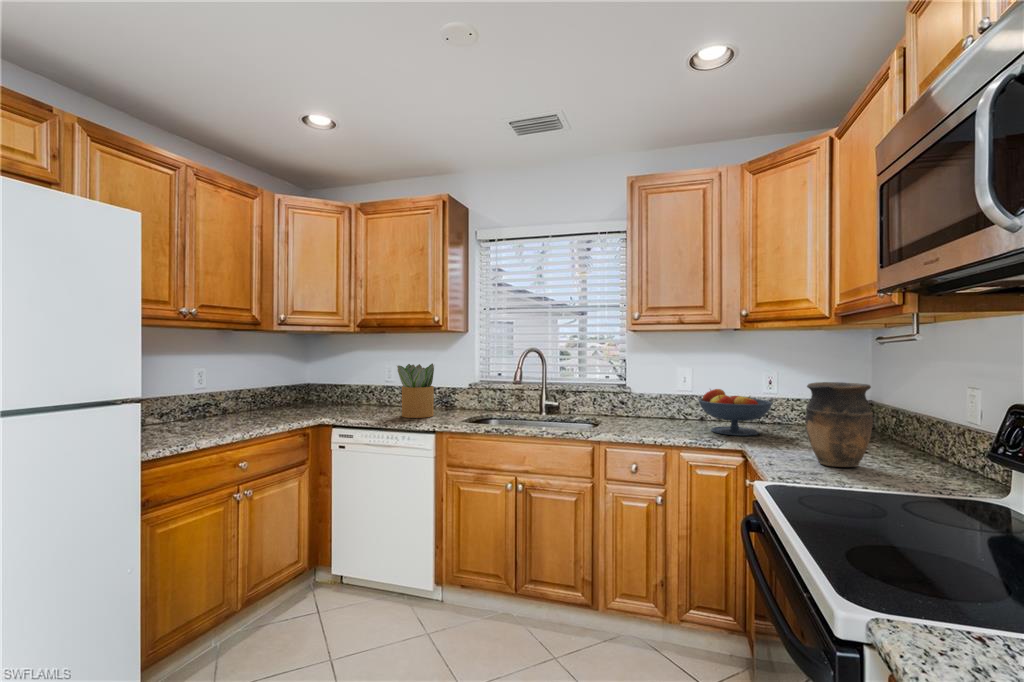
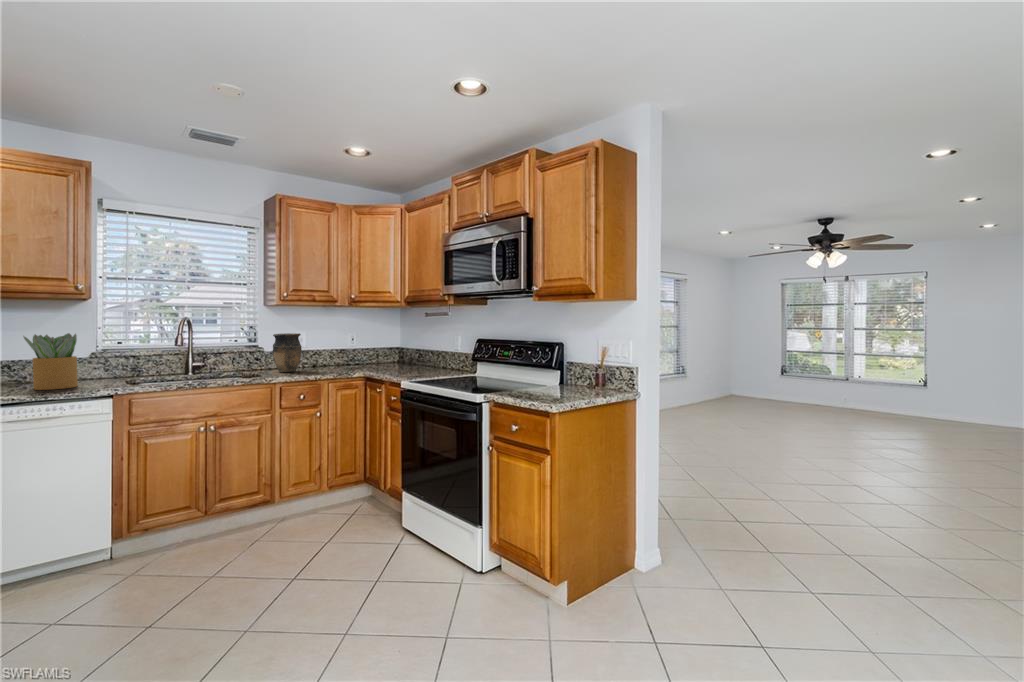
vase: present [805,382,873,467] -> present [273,333,302,372]
fruit bowl: present [698,389,772,436] -> none [324,344,368,370]

